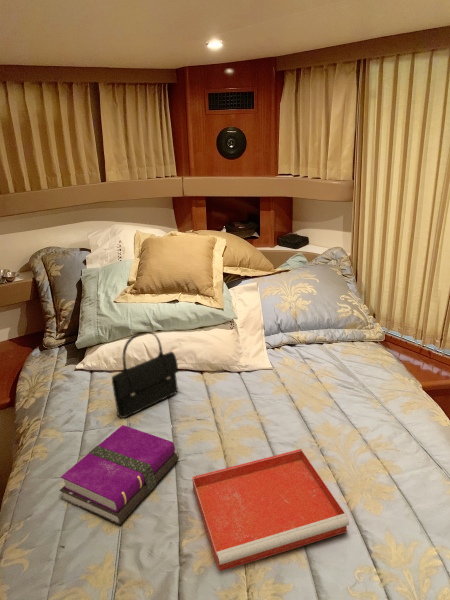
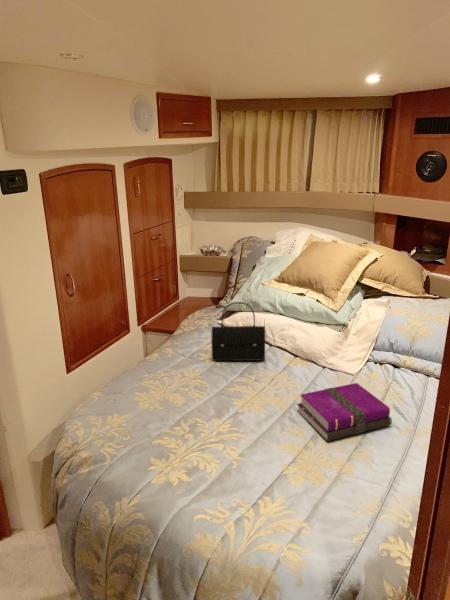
notebook: present [60,425,179,525] -> present [297,383,392,441]
tray: present [192,449,349,571] -> none [169,404,291,483]

